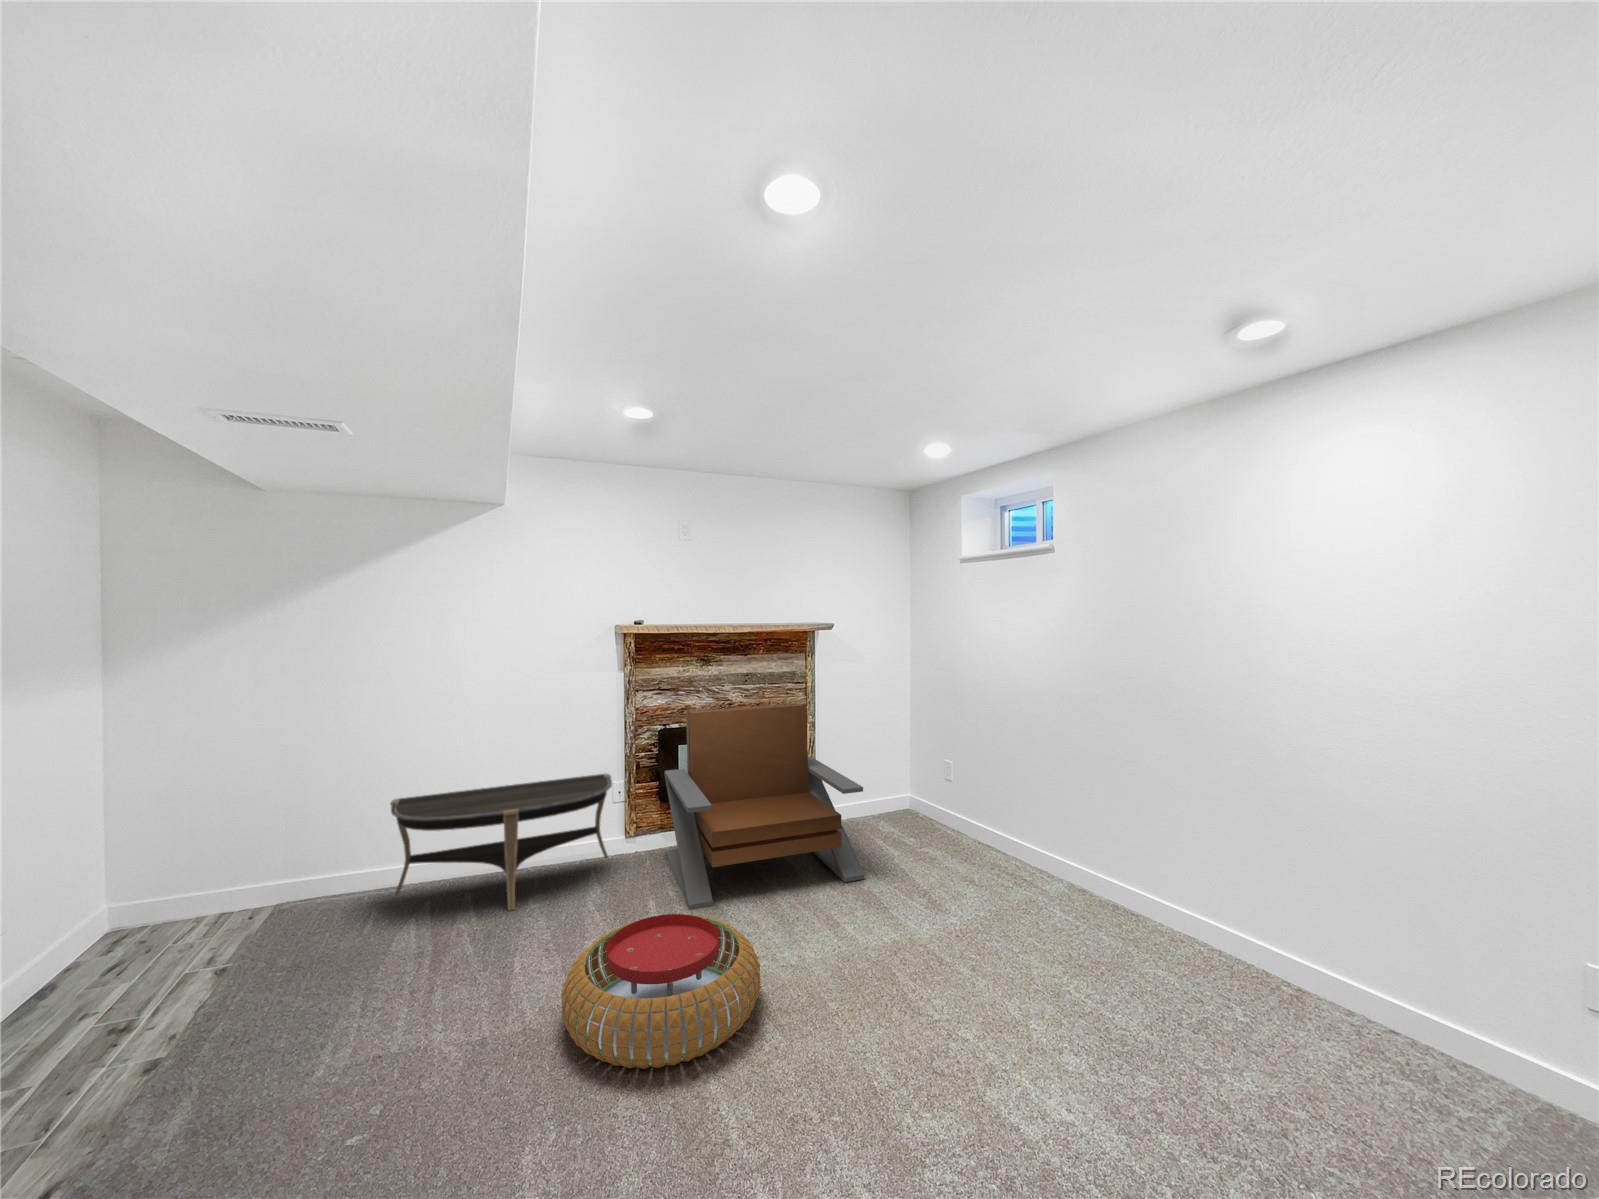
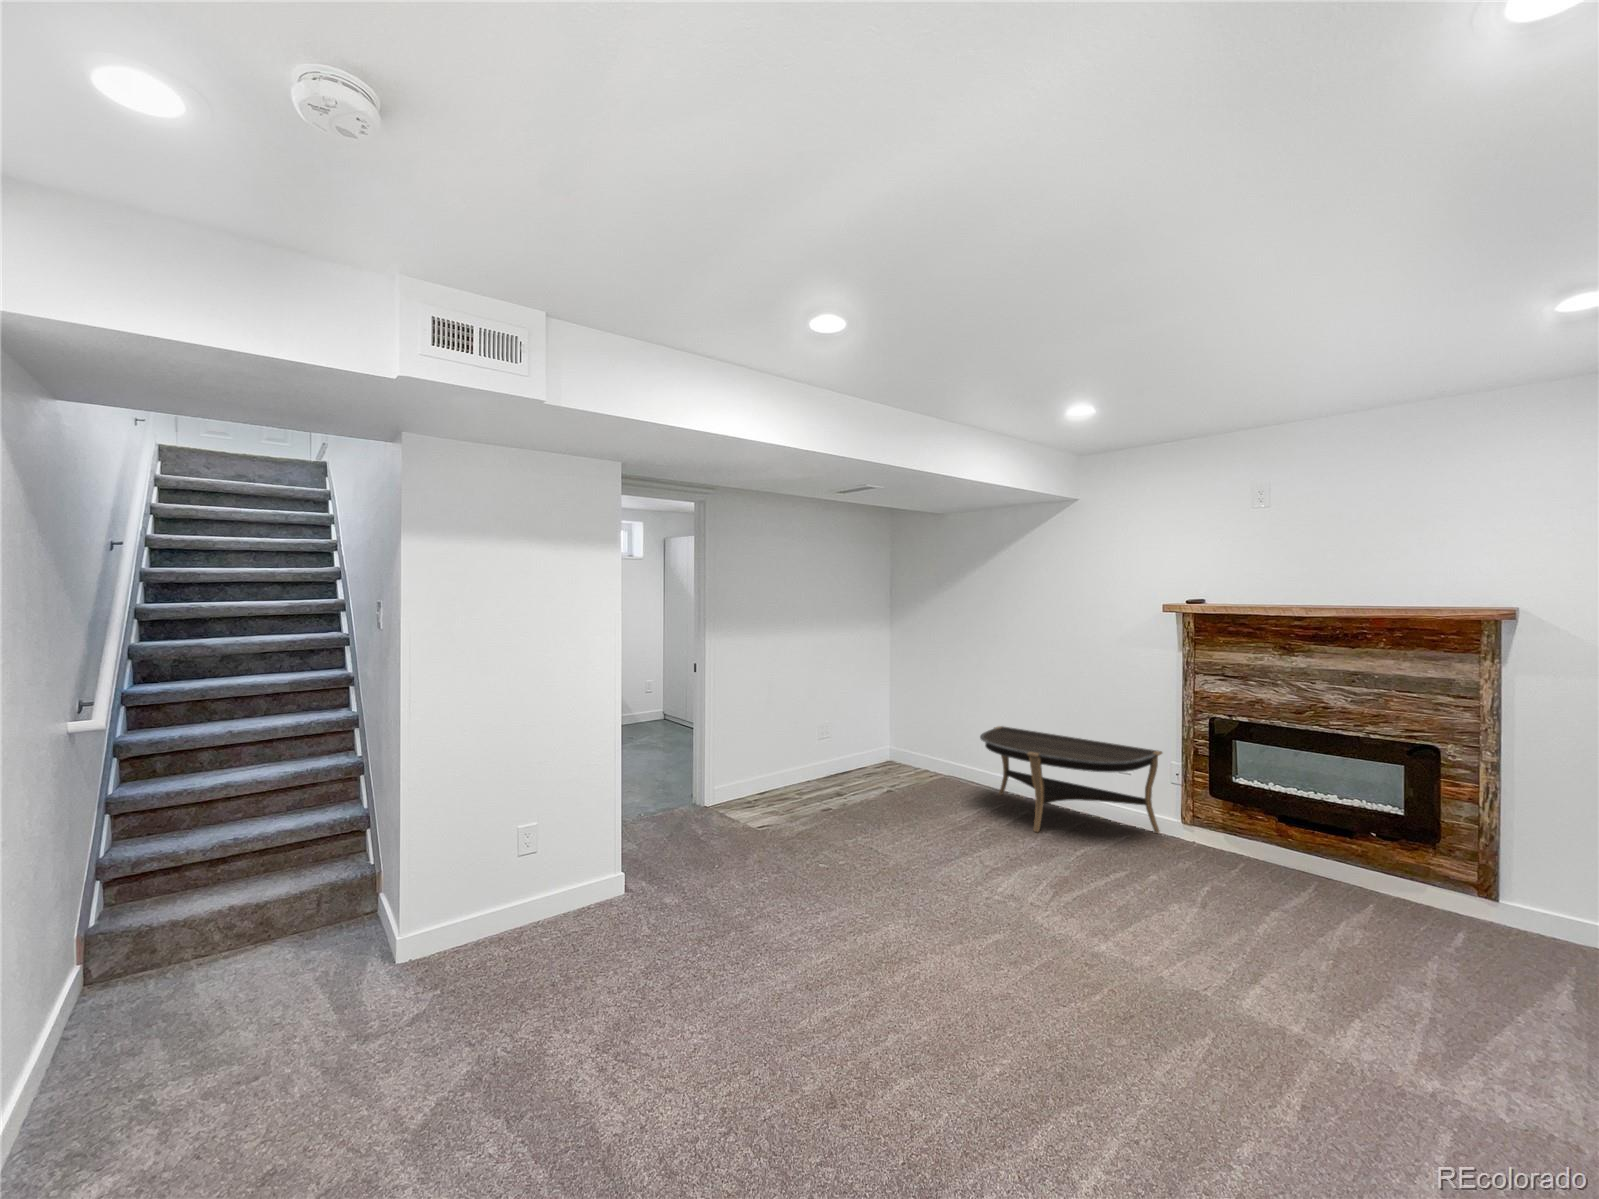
lounge chair: present [664,704,865,910] -> none [1142,704,1448,987]
pouf: present [561,914,761,1069] -> none [927,855,1092,965]

